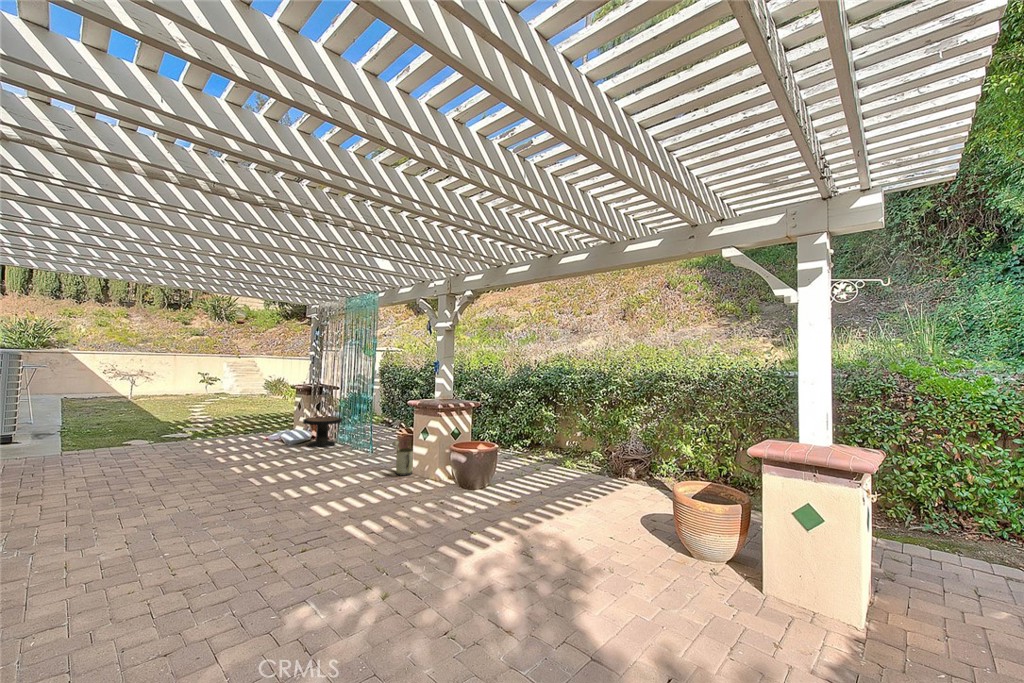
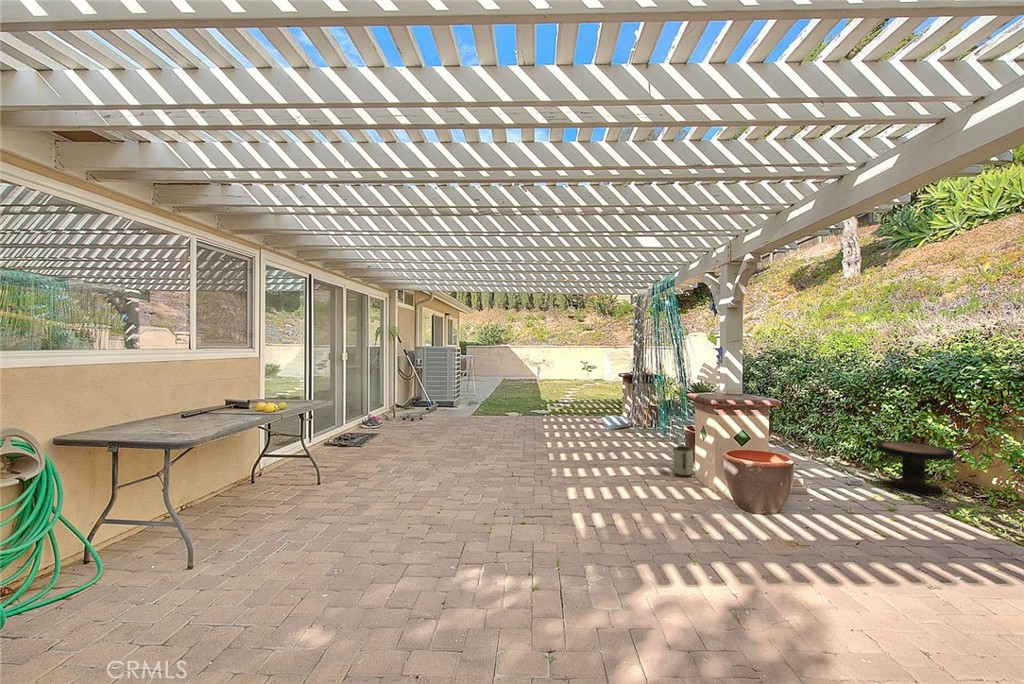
side table: present [303,417,342,447] -> present [876,441,954,496]

